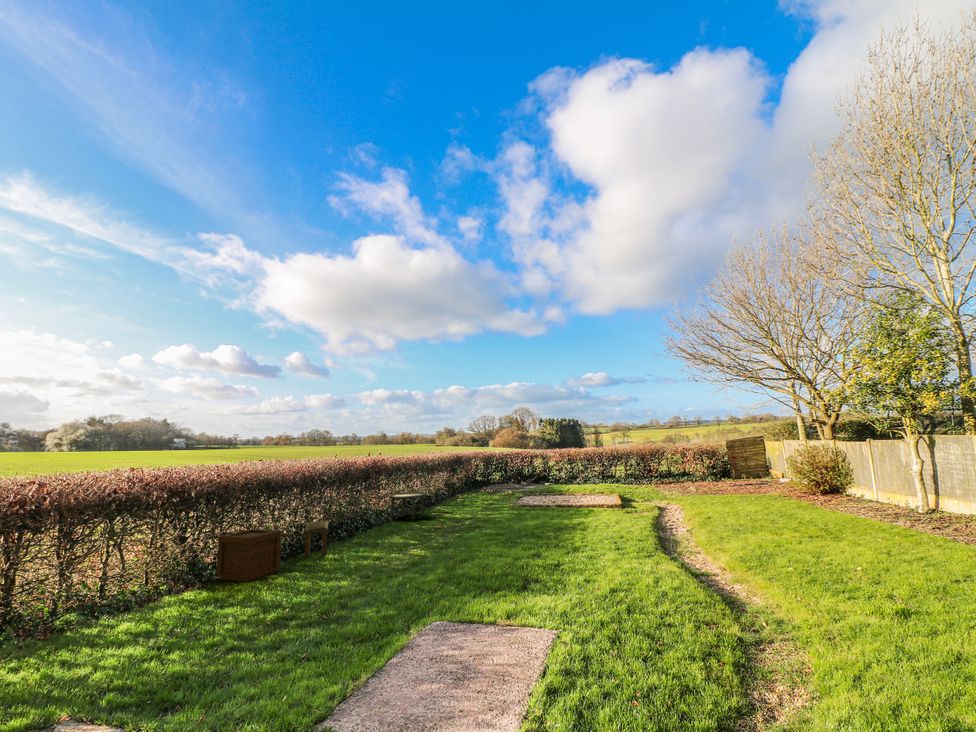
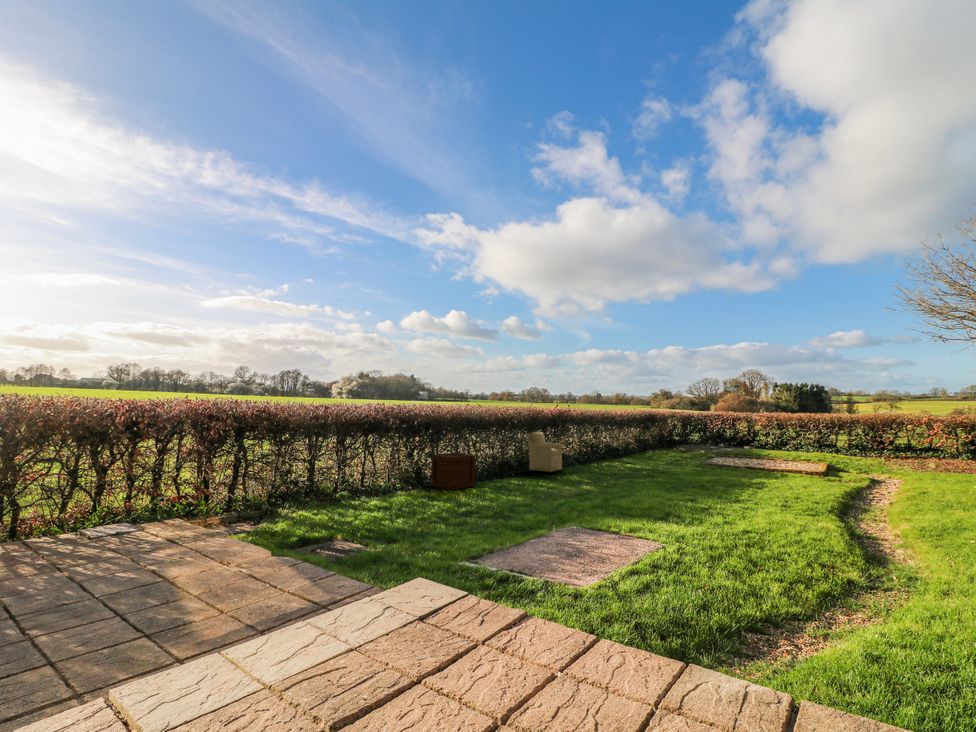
chair: none [342,489,383,535] -> present [527,432,562,472]
round table: present [389,492,426,519] -> none [570,441,606,464]
bench: present [304,521,328,557] -> none [494,455,515,481]

